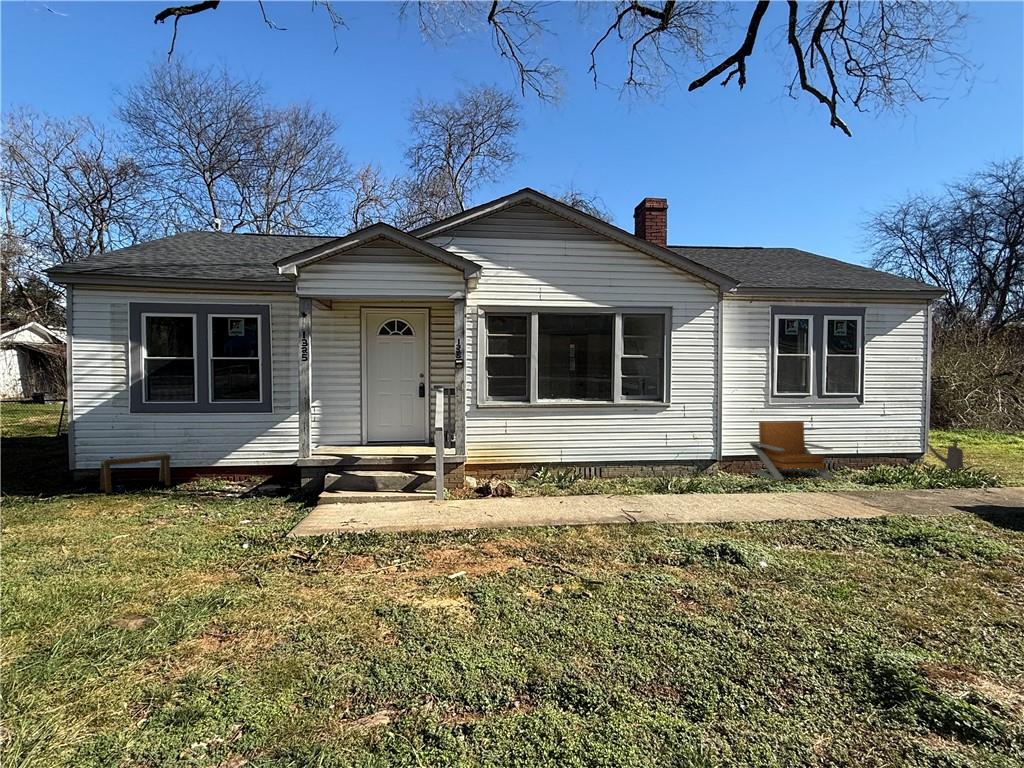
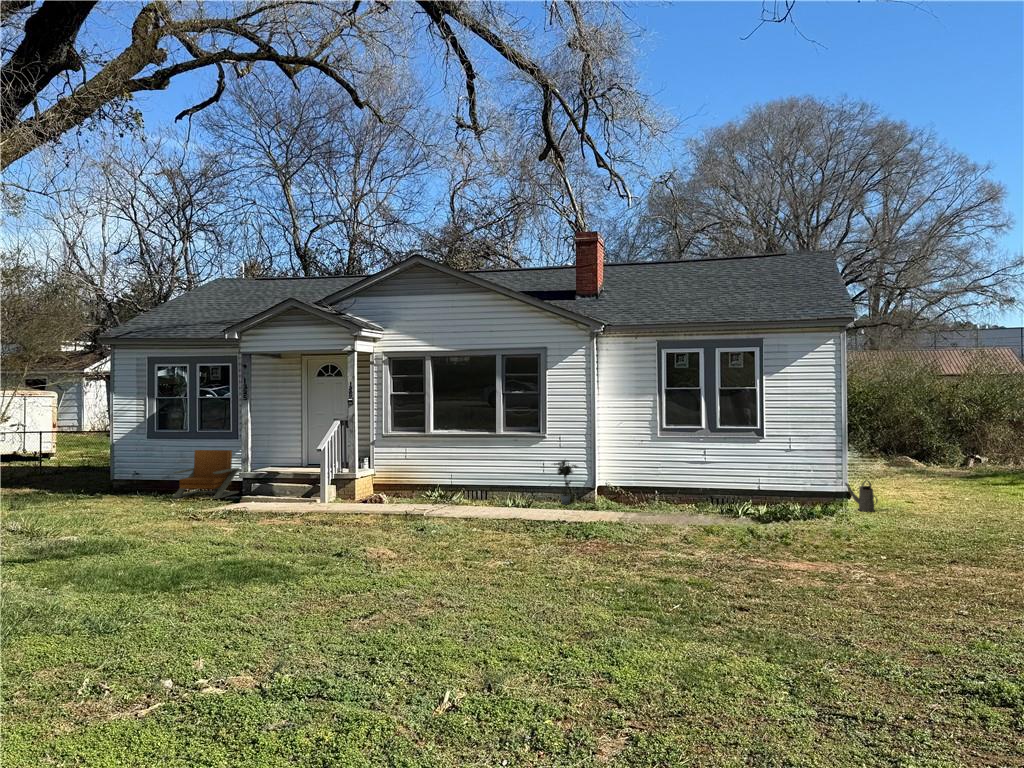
lounge chair: present [750,421,833,480] -> present [173,450,239,498]
potted plant: none [676,427,710,476] -> present [554,460,578,504]
bench: present [100,453,171,493] -> none [125,469,171,495]

